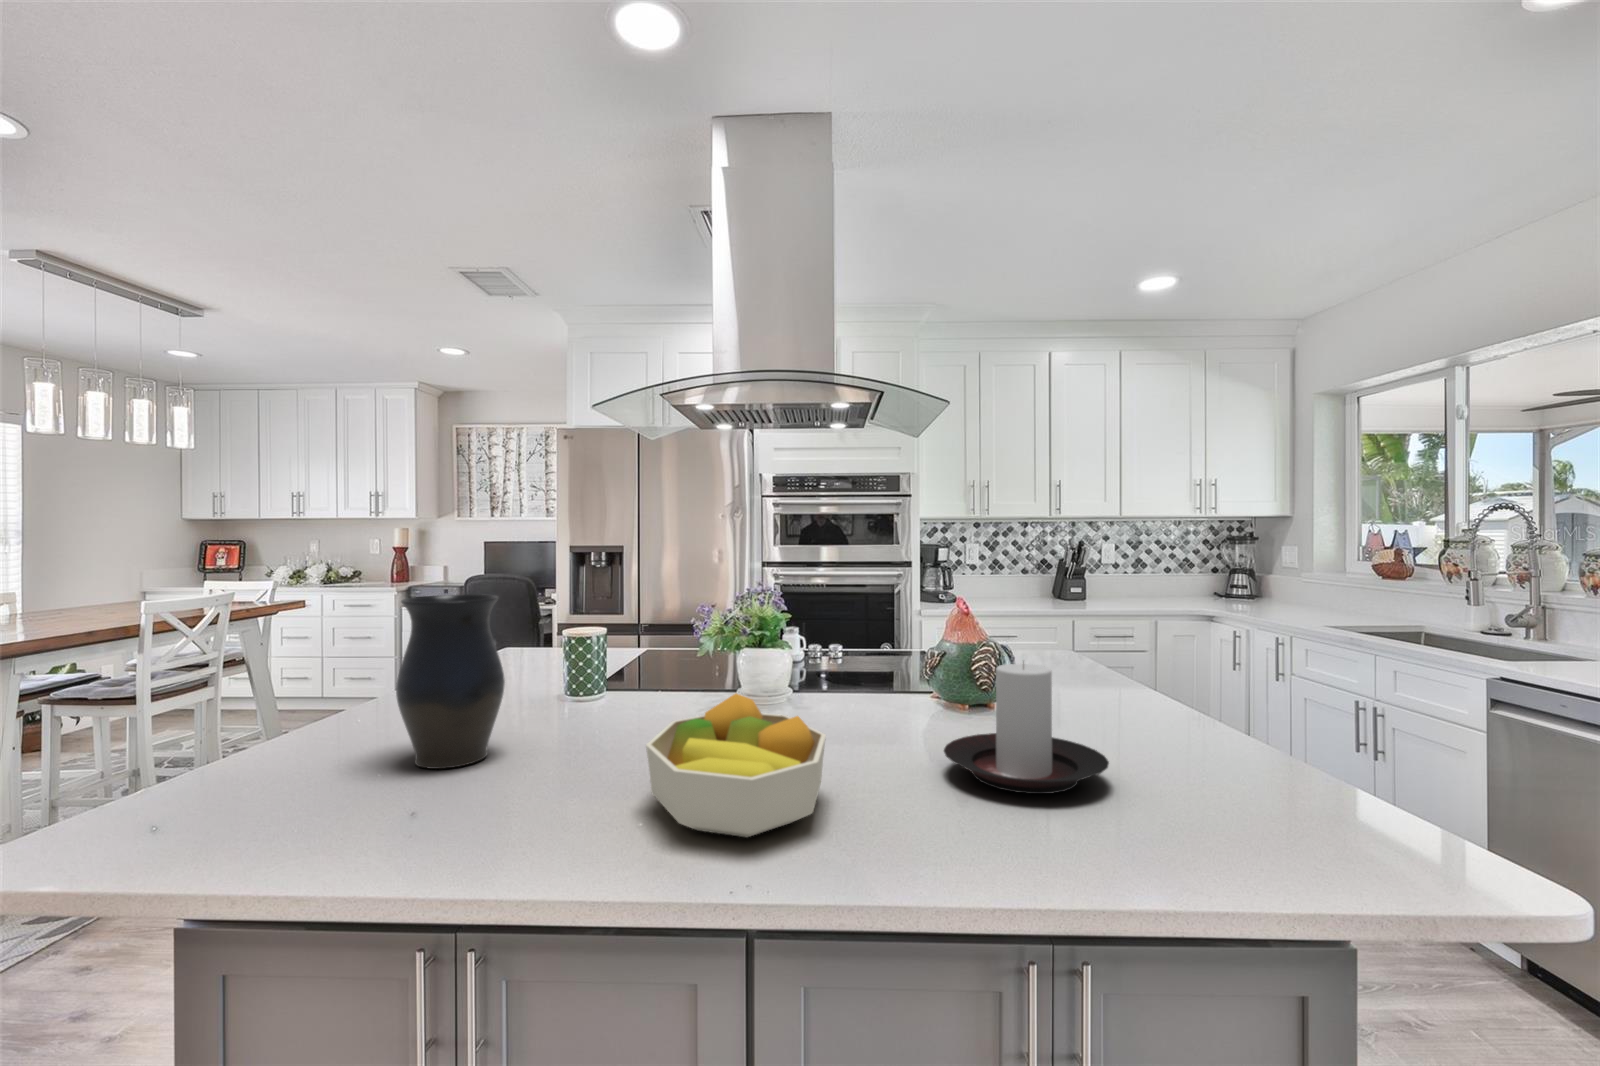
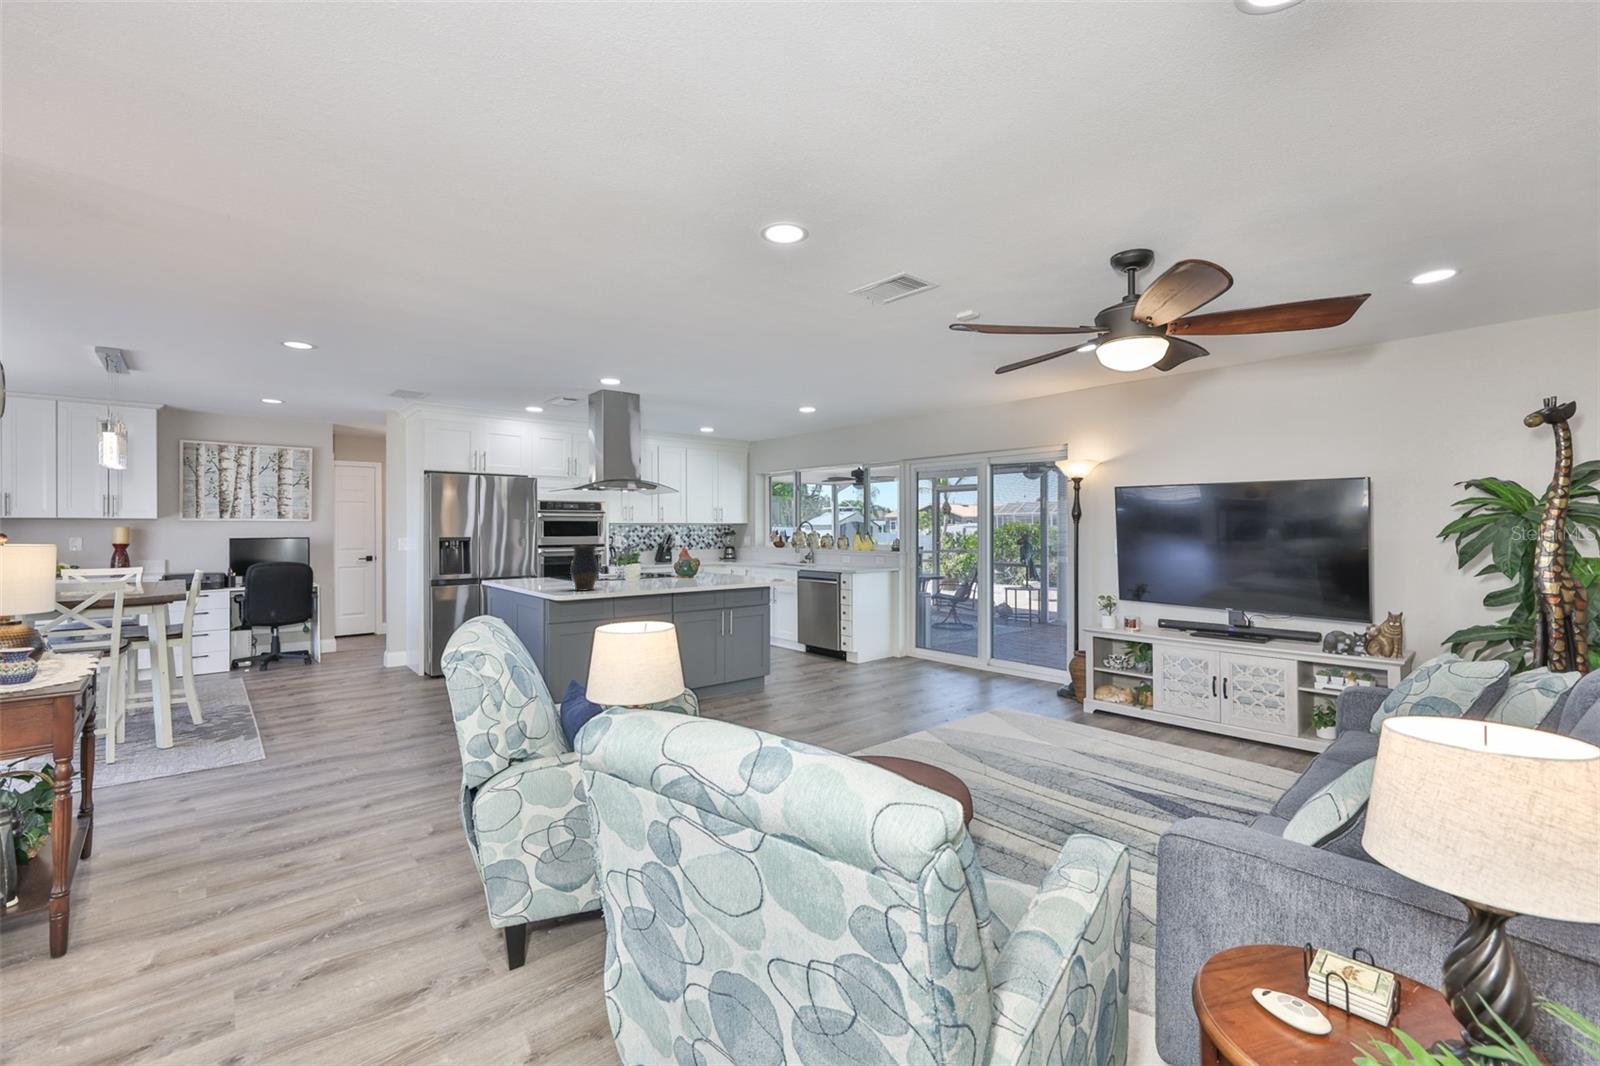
candle holder: present [944,663,1109,794] -> none [703,557,738,583]
fruit bowl: present [646,694,826,837] -> none [651,566,697,589]

